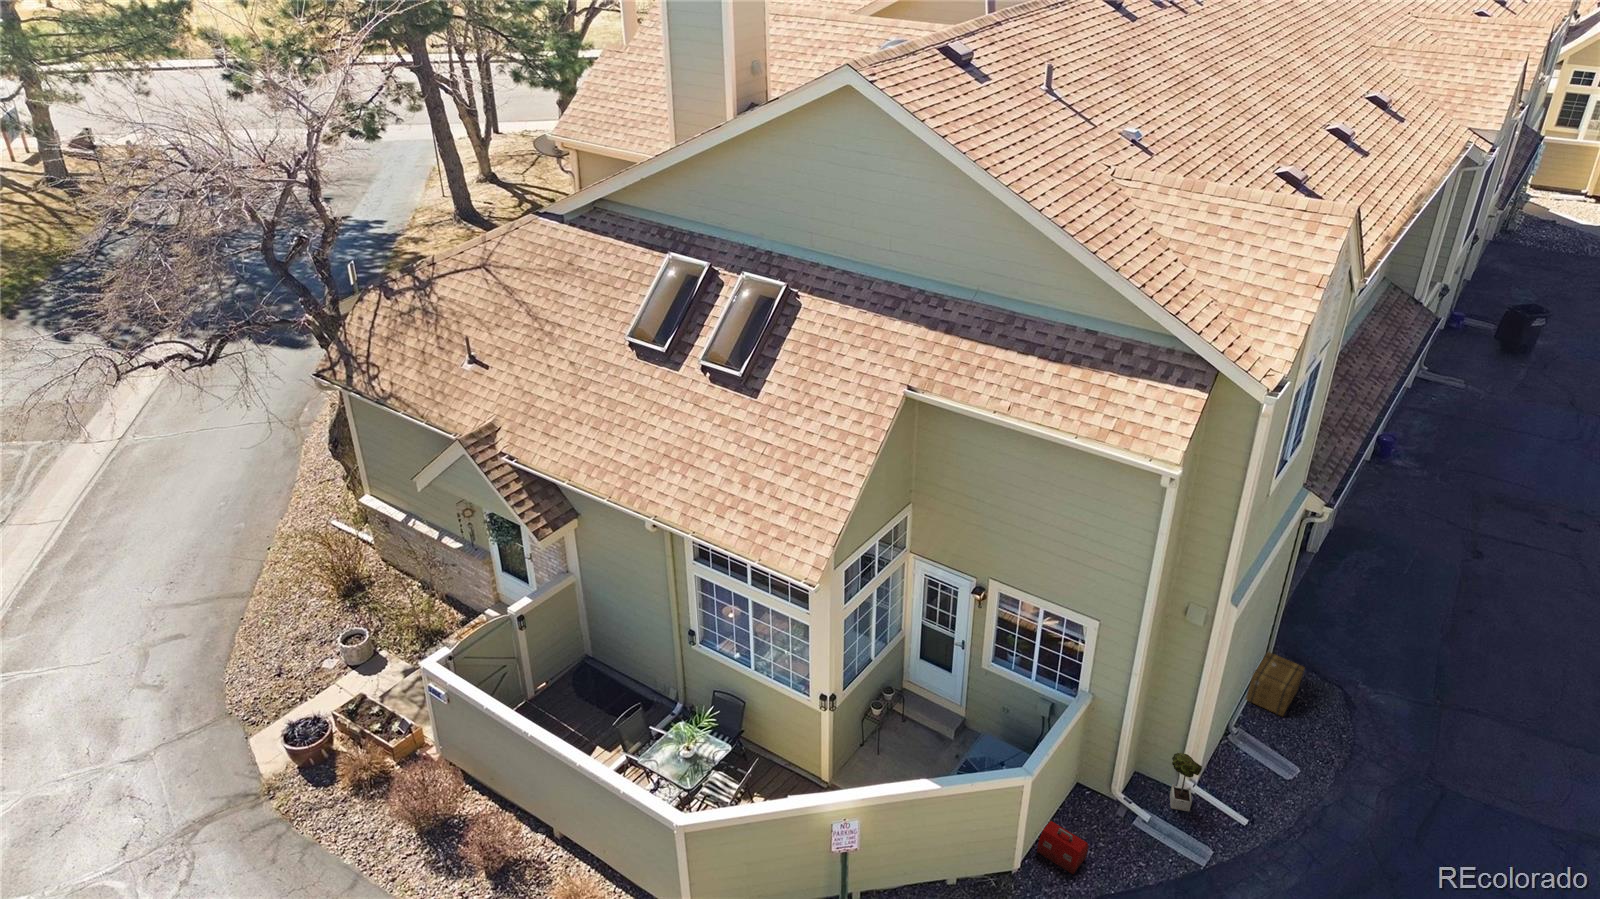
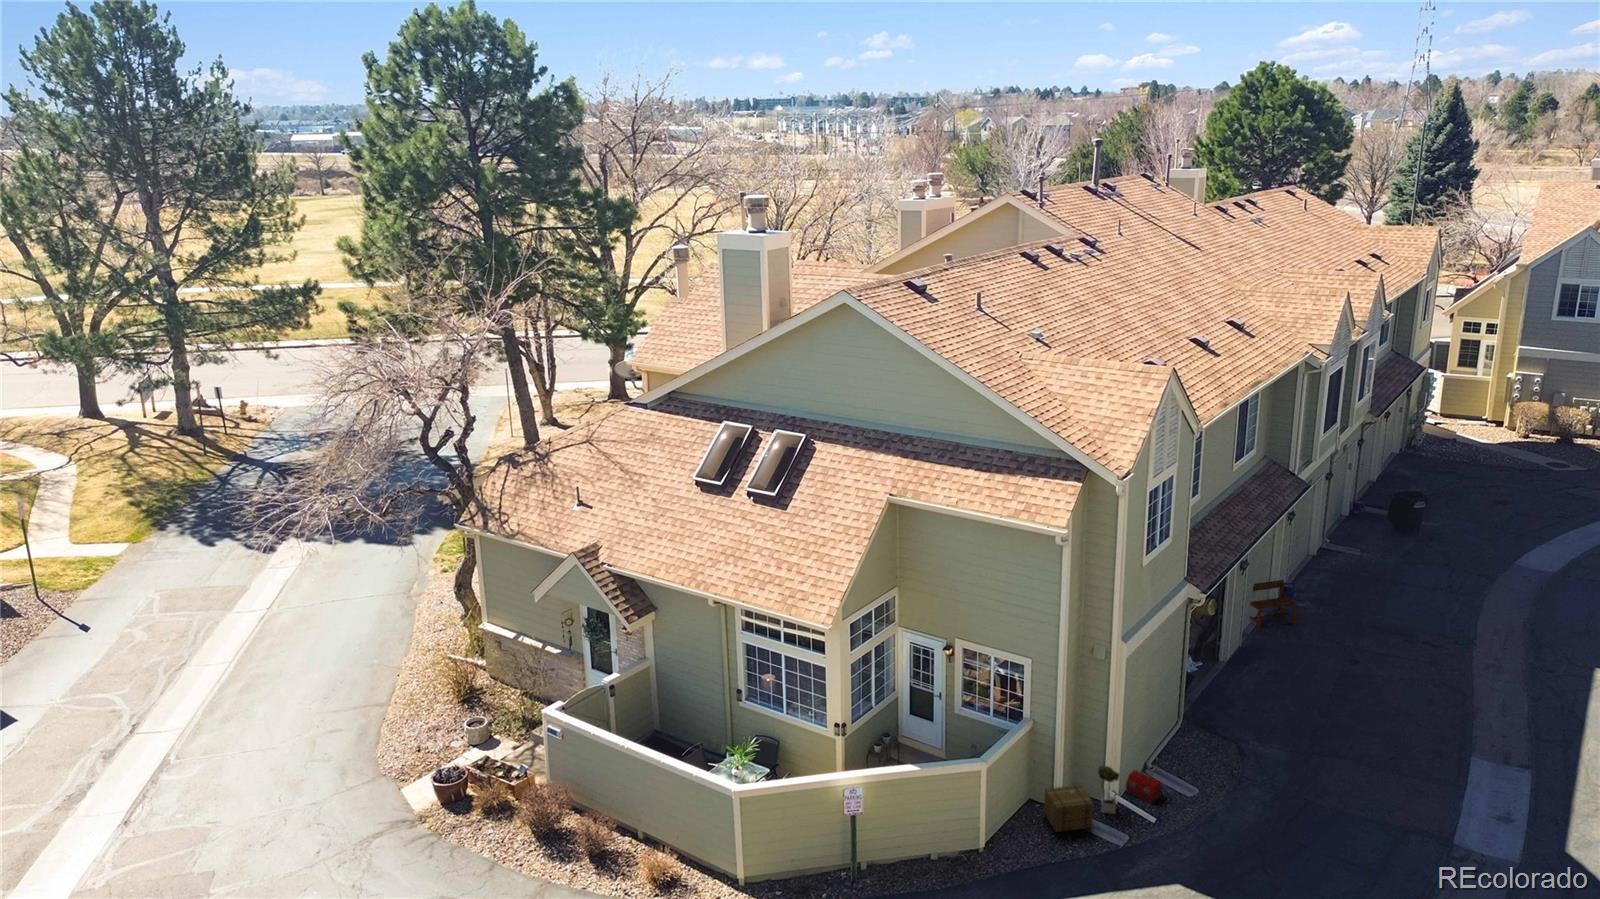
bench: none [1340,452,1413,517] -> present [1250,580,1297,631]
cardboard box: present [1246,652,1305,716] -> present [1044,785,1094,832]
toolbox: present [1037,821,1089,874] -> present [1126,770,1162,804]

